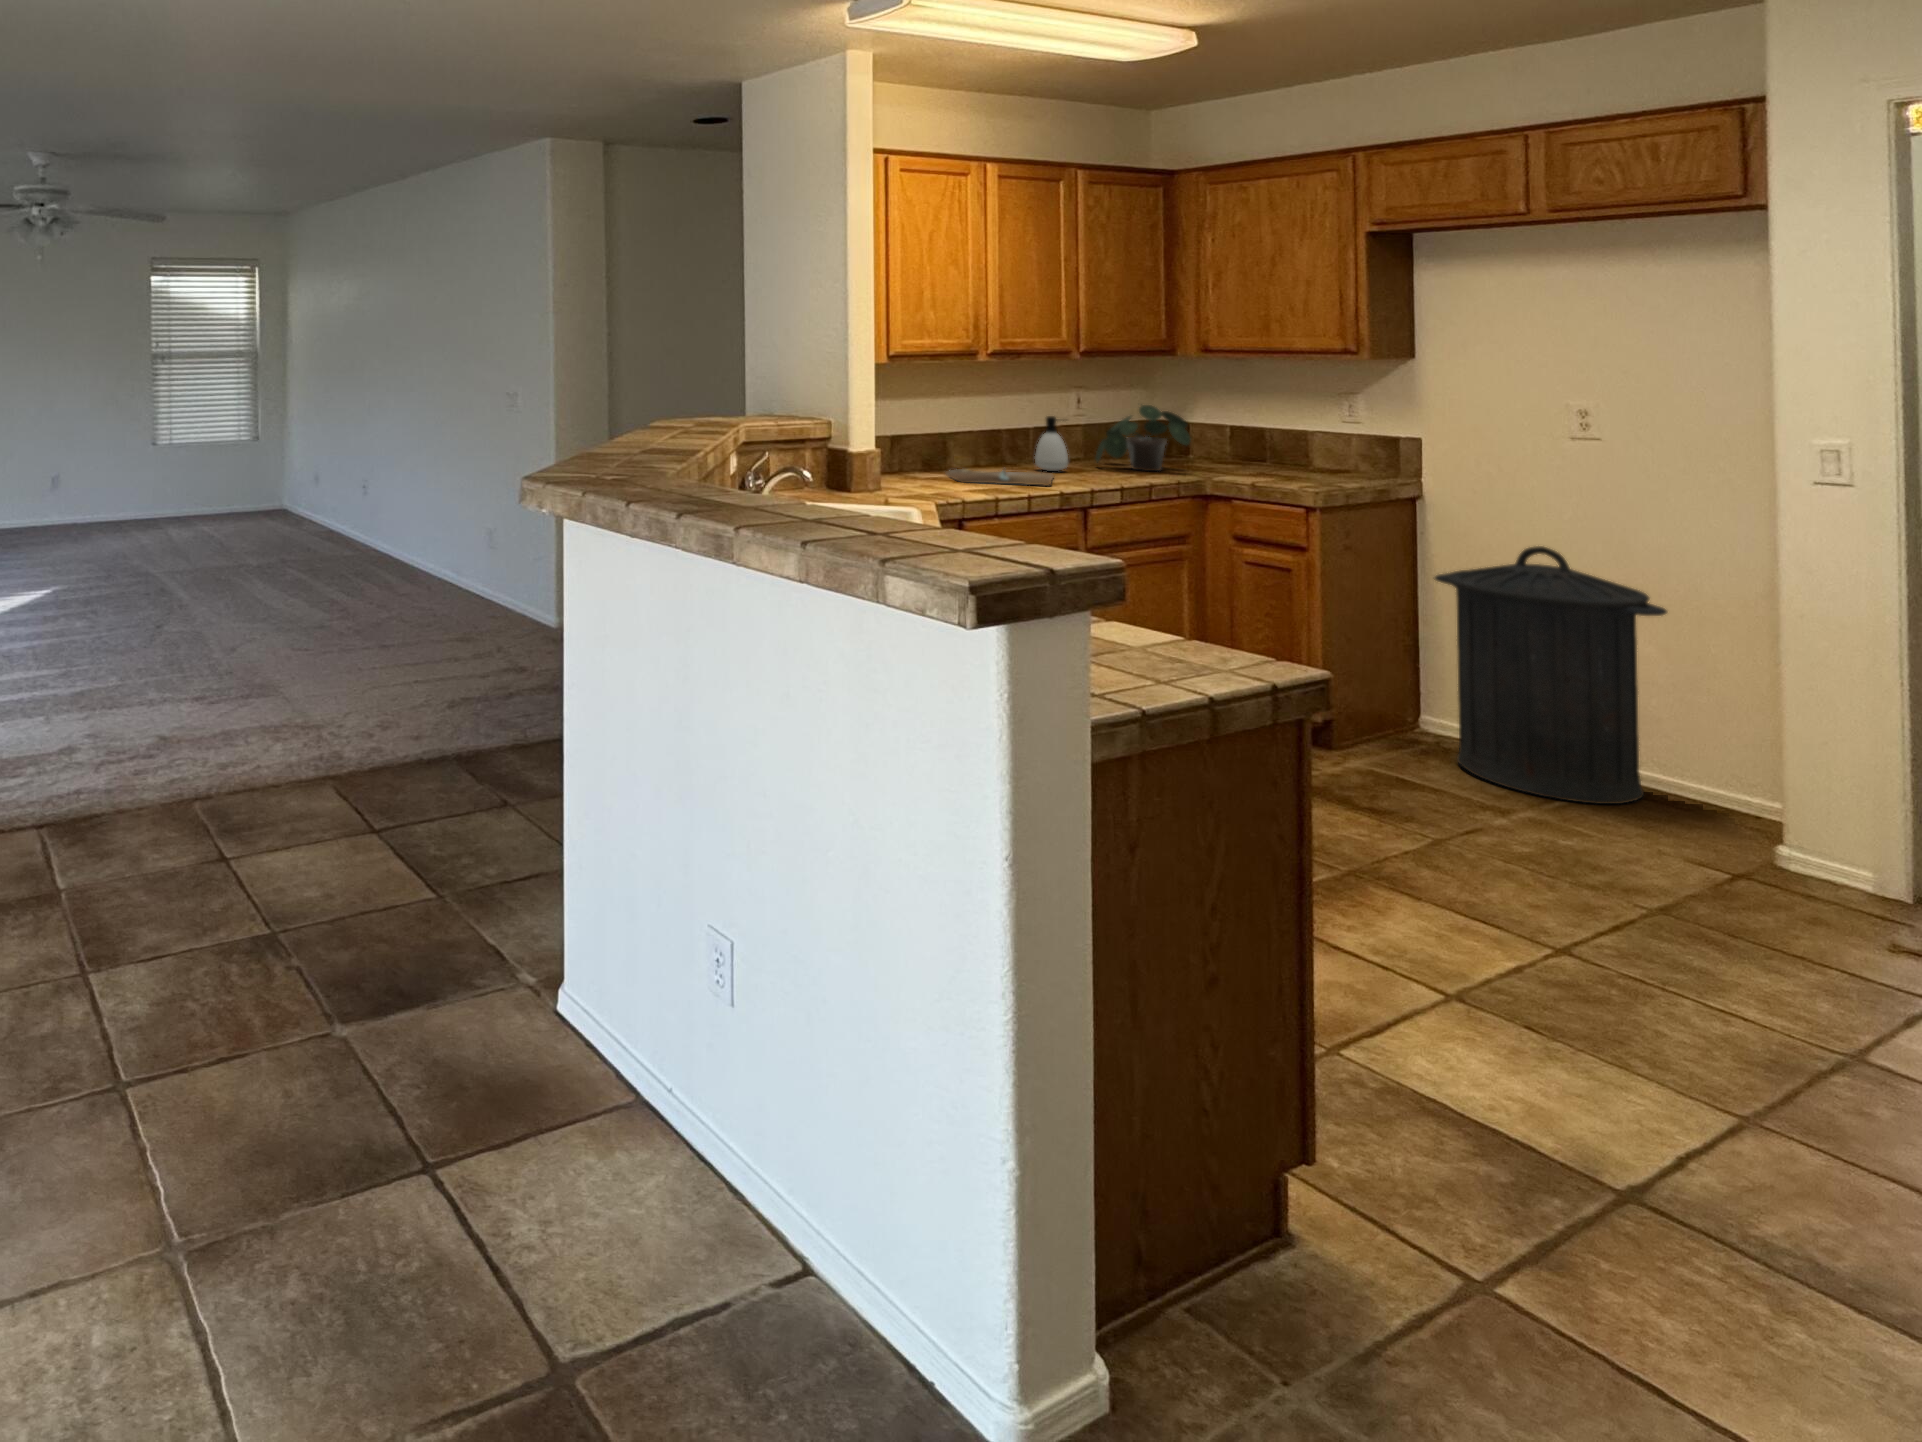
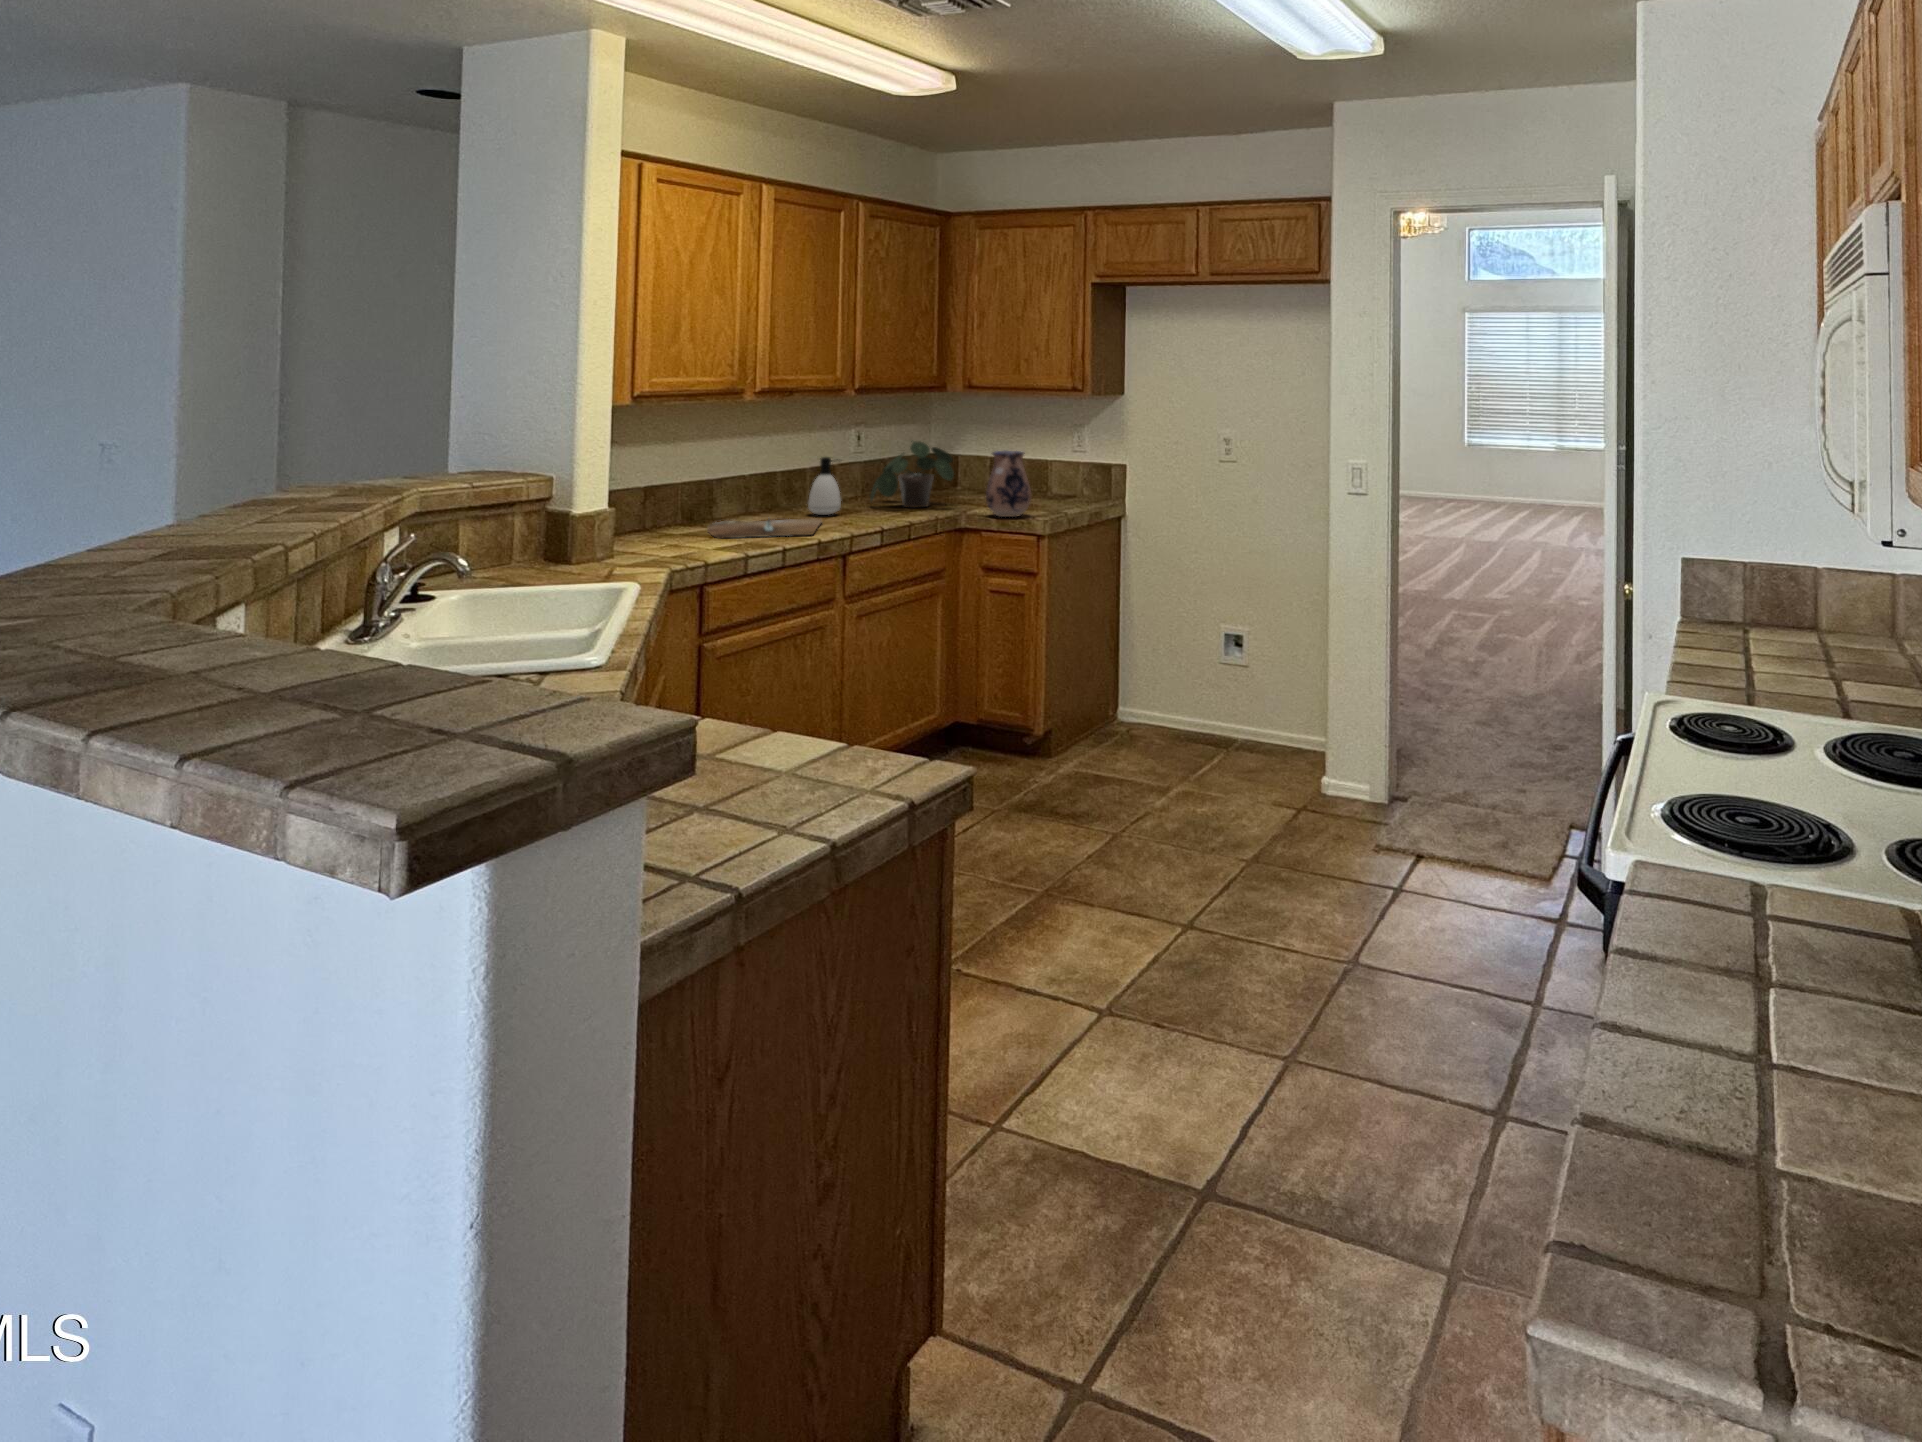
ceramic pitcher: none [1234,416,1293,486] -> present [986,450,1031,517]
trash can: present [1435,546,1667,804] -> none [1128,554,1268,768]

